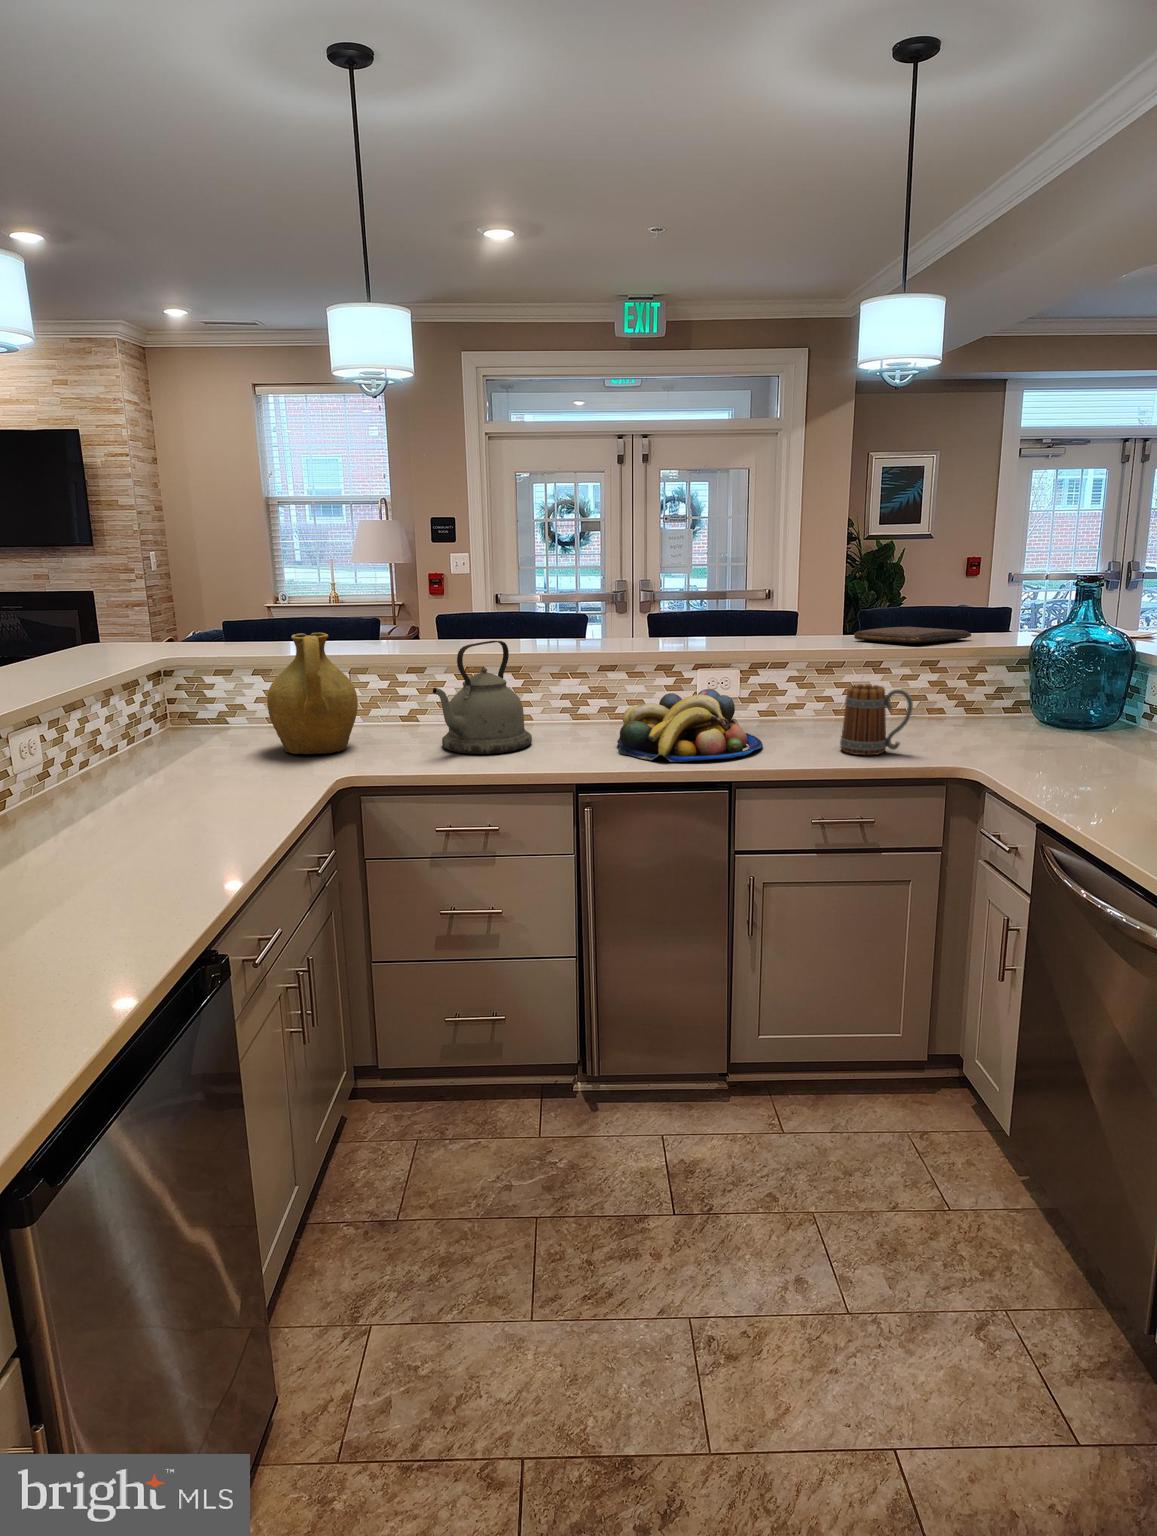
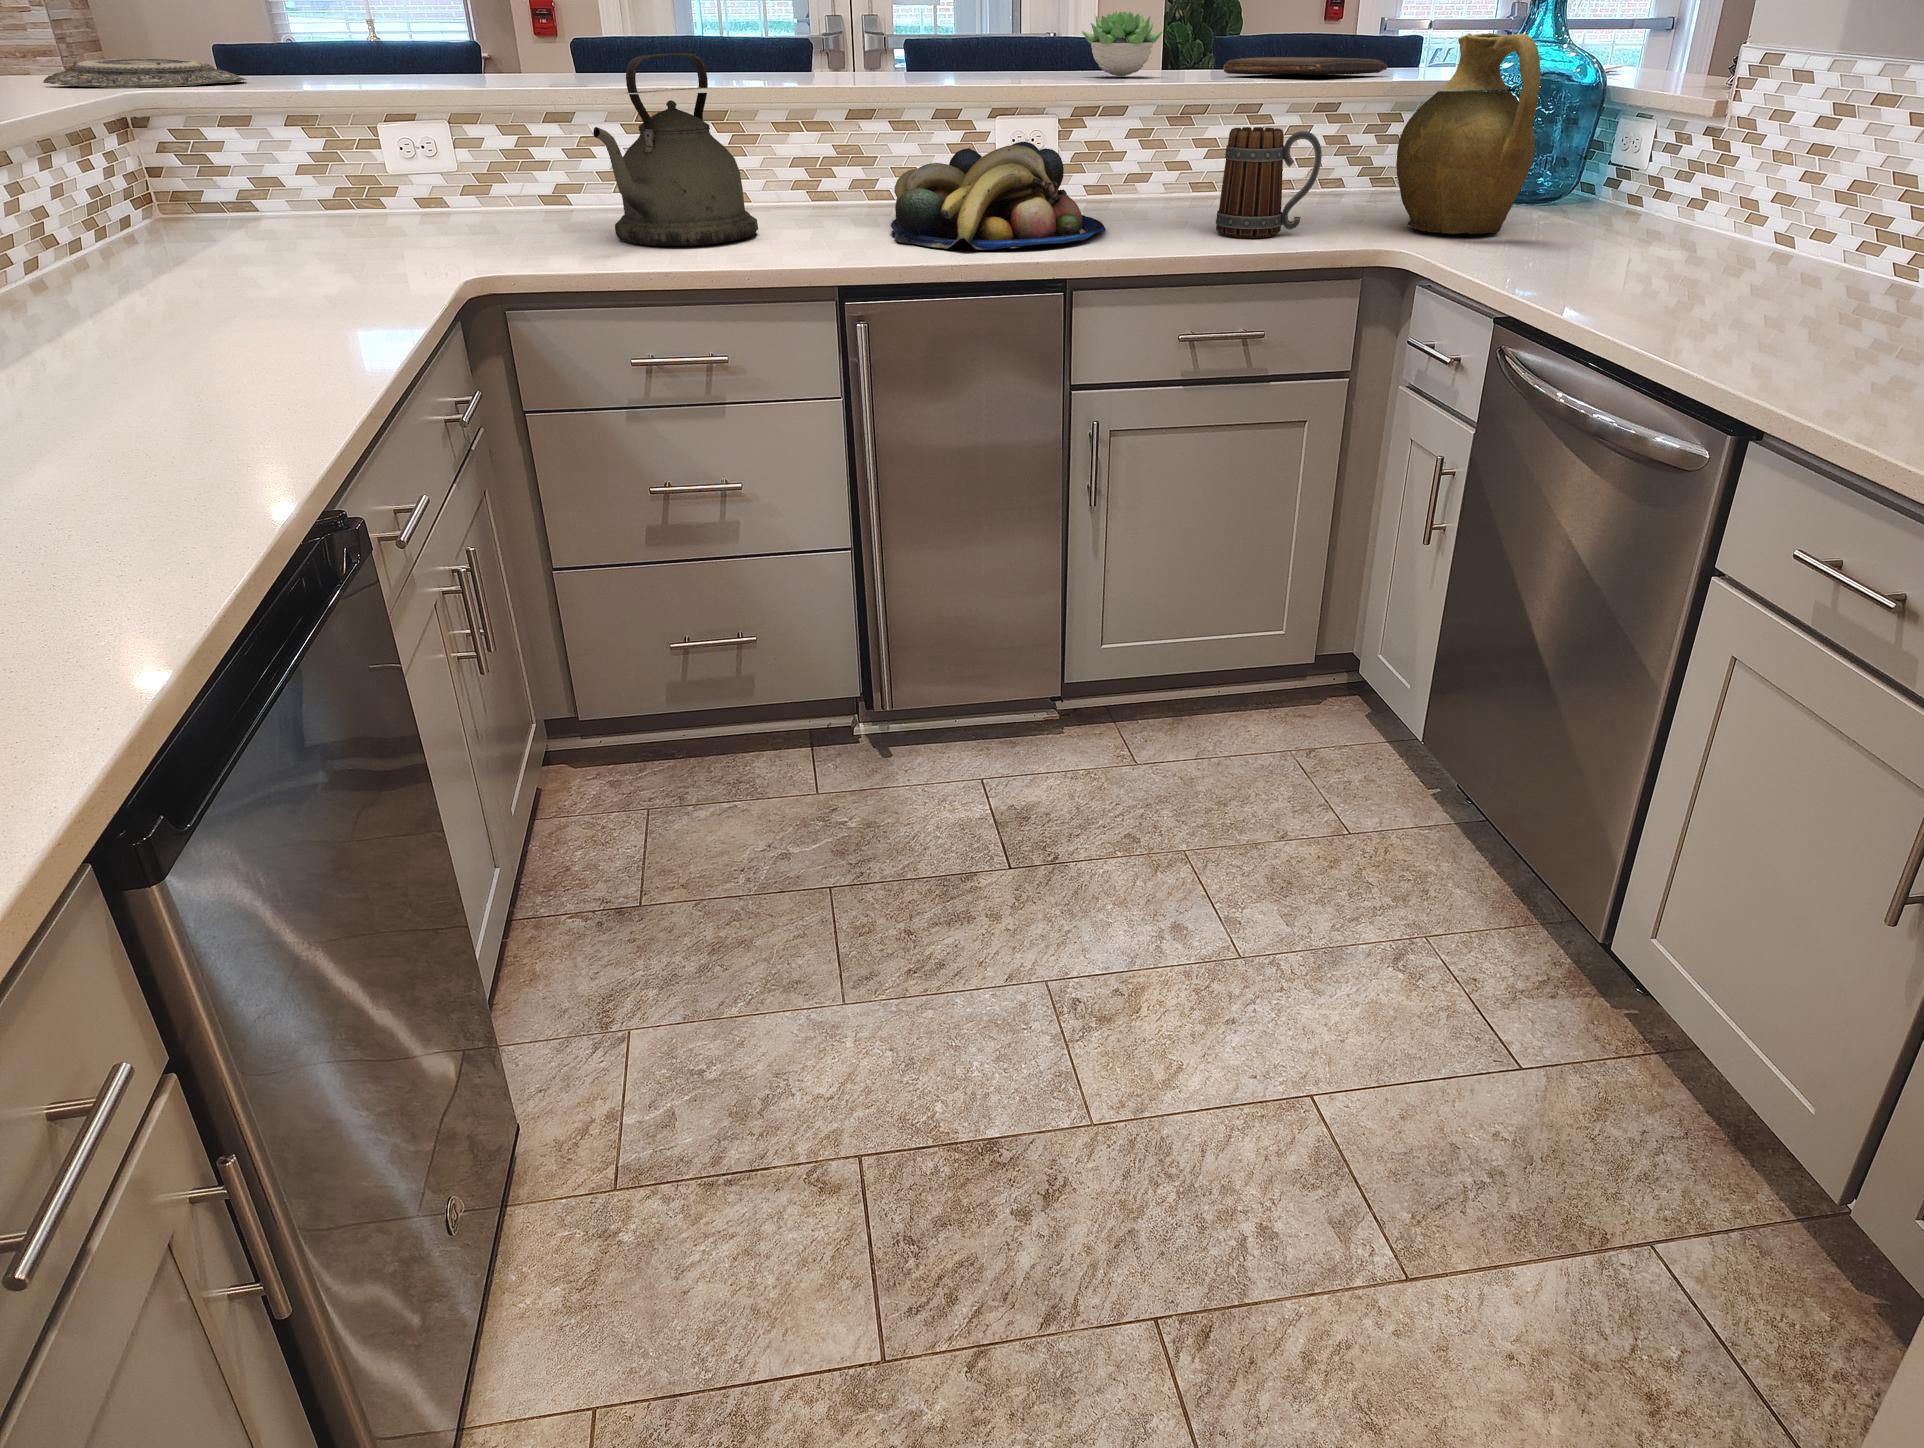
succulent plant: none [756,604,811,641] -> present [1081,12,1163,76]
pitcher: present [267,633,358,754] -> present [1396,33,1540,234]
plate: none [133,636,244,657] -> present [43,58,247,88]

